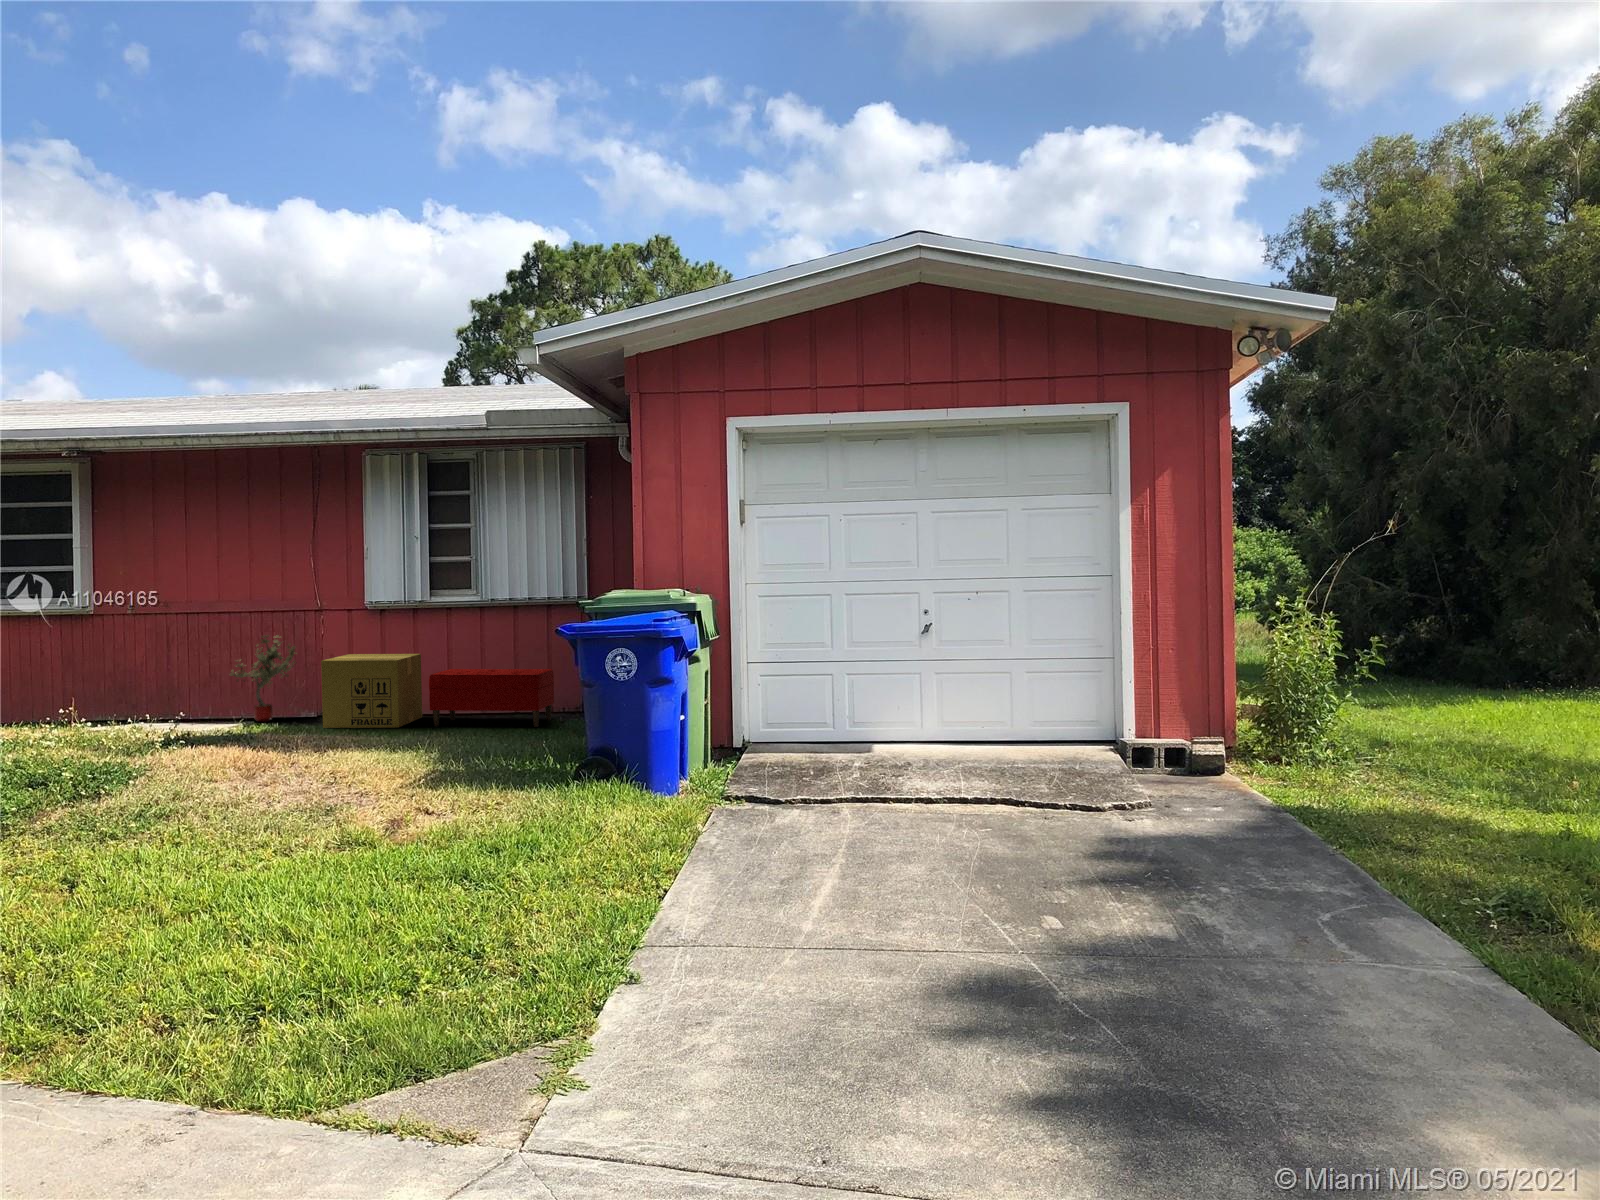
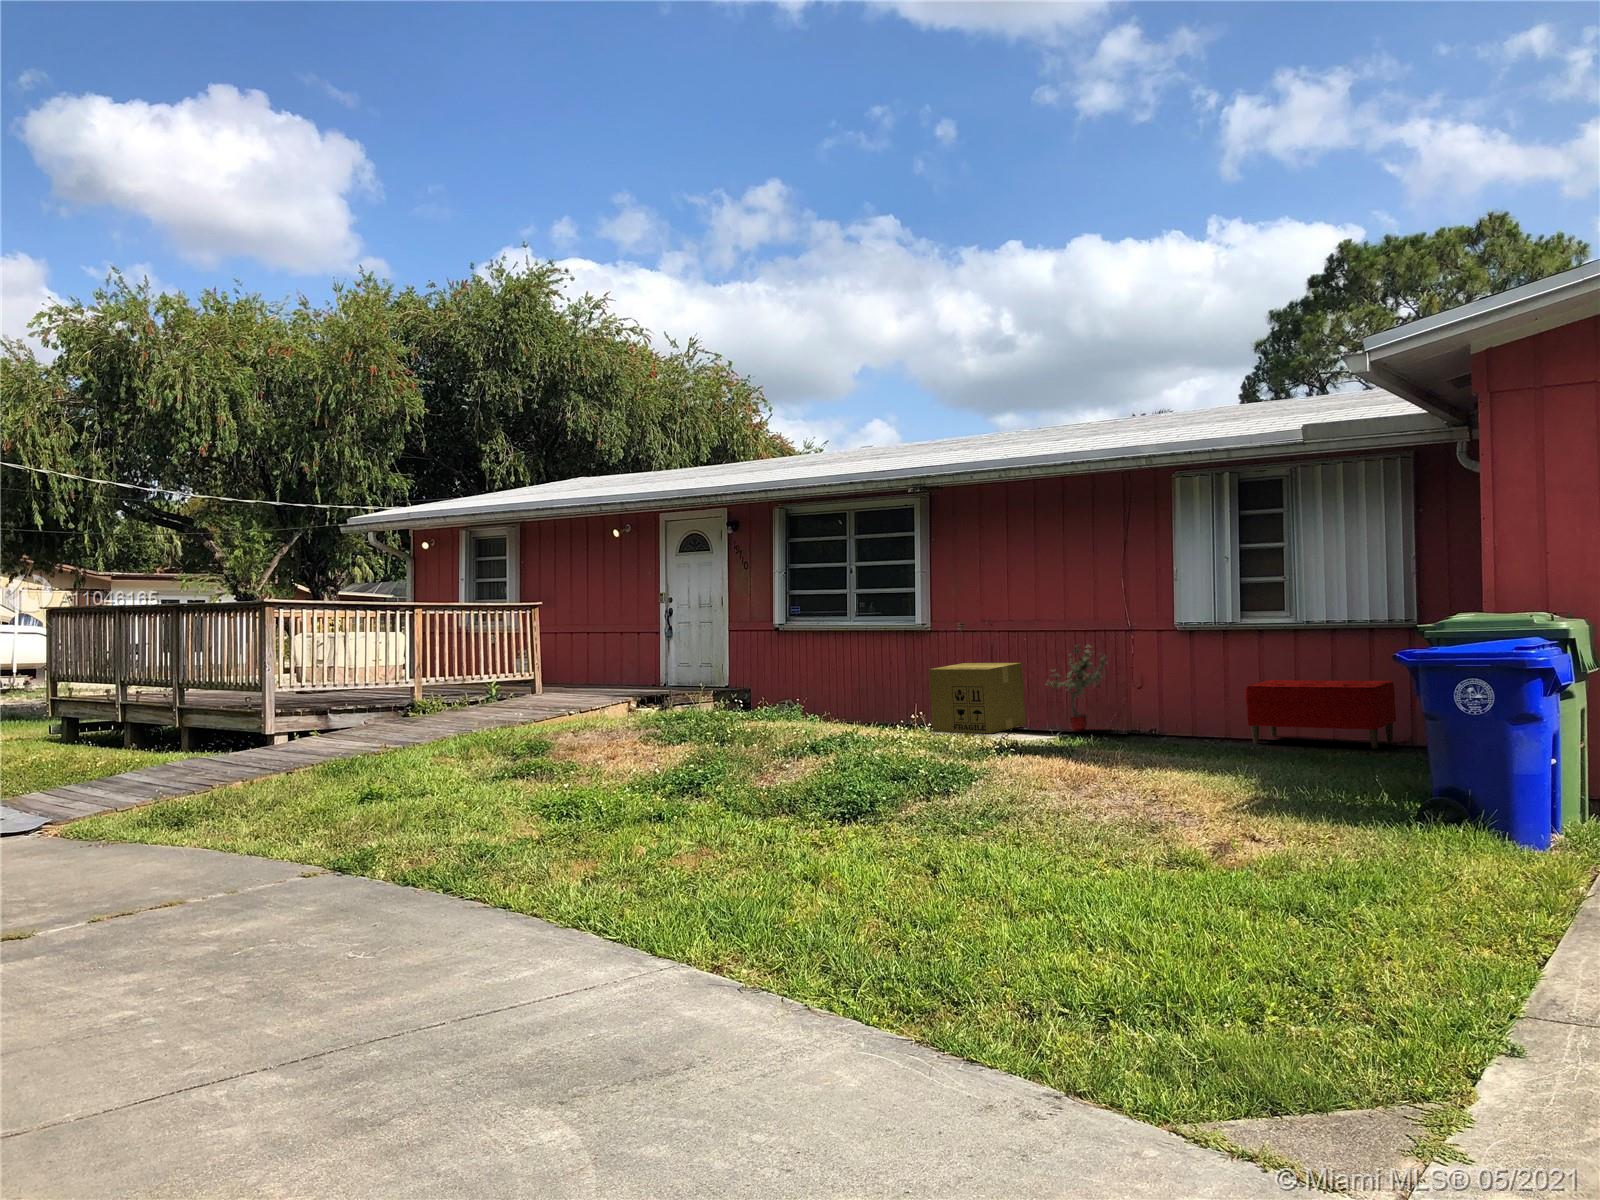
cardboard box: present [321,654,422,728] -> present [929,663,1026,733]

